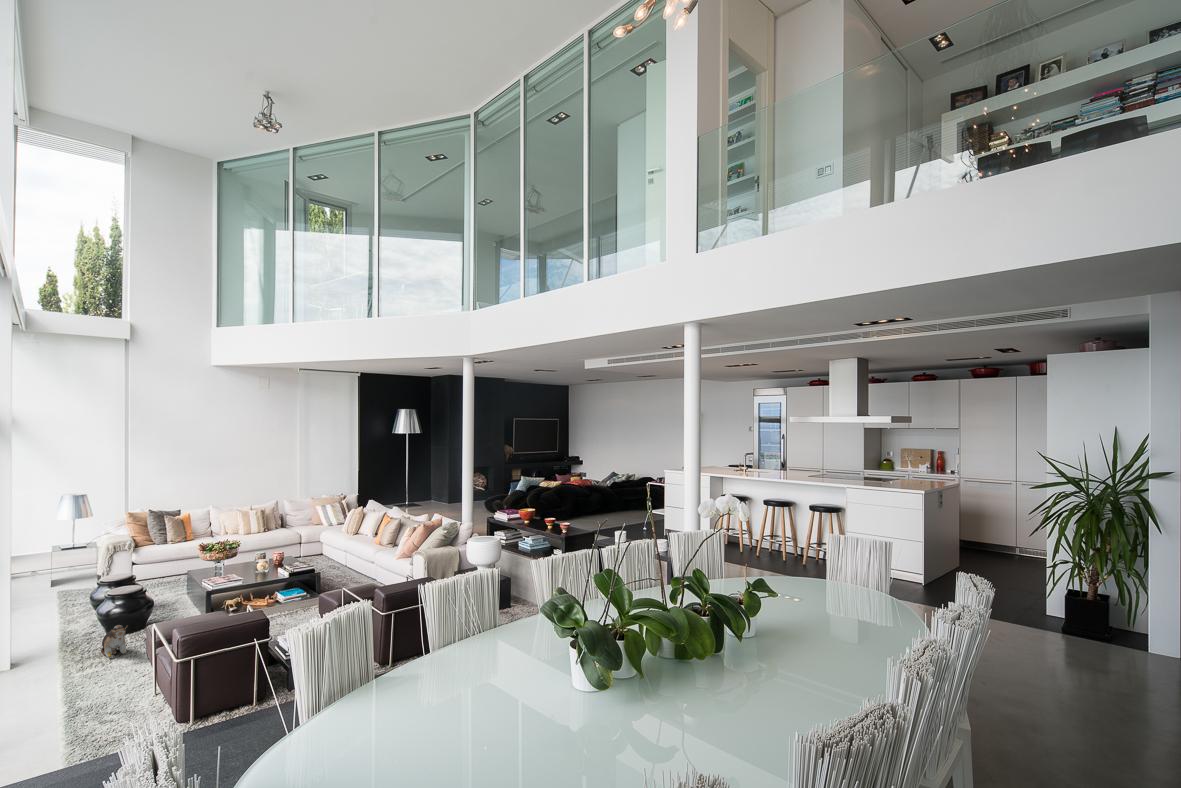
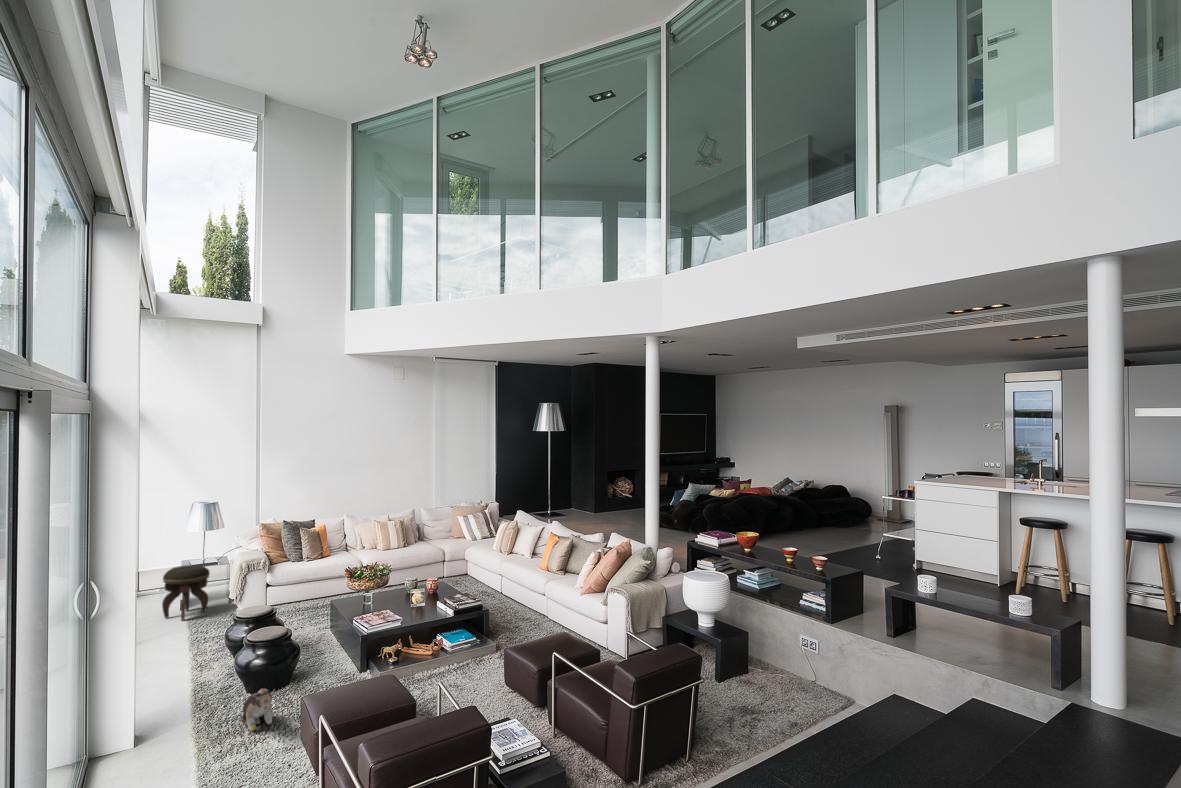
footstool: none [33,547,78,594] -> present [162,565,210,620]

